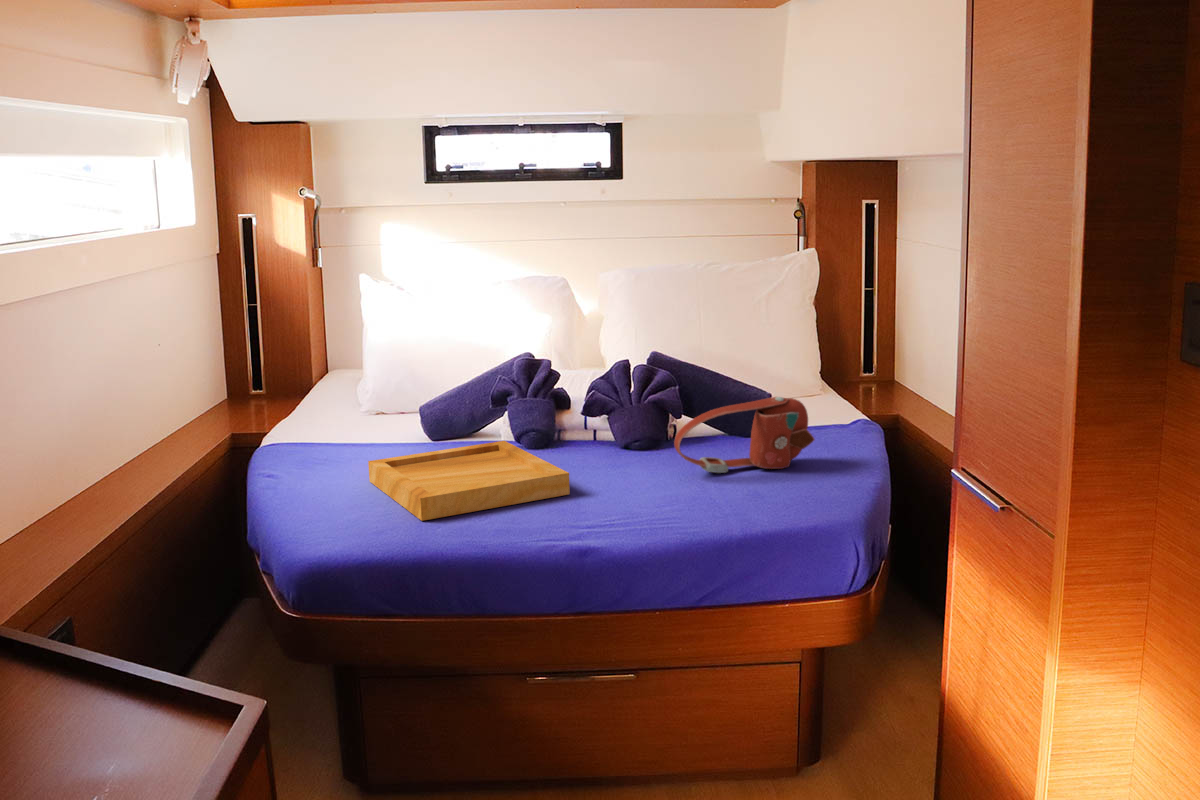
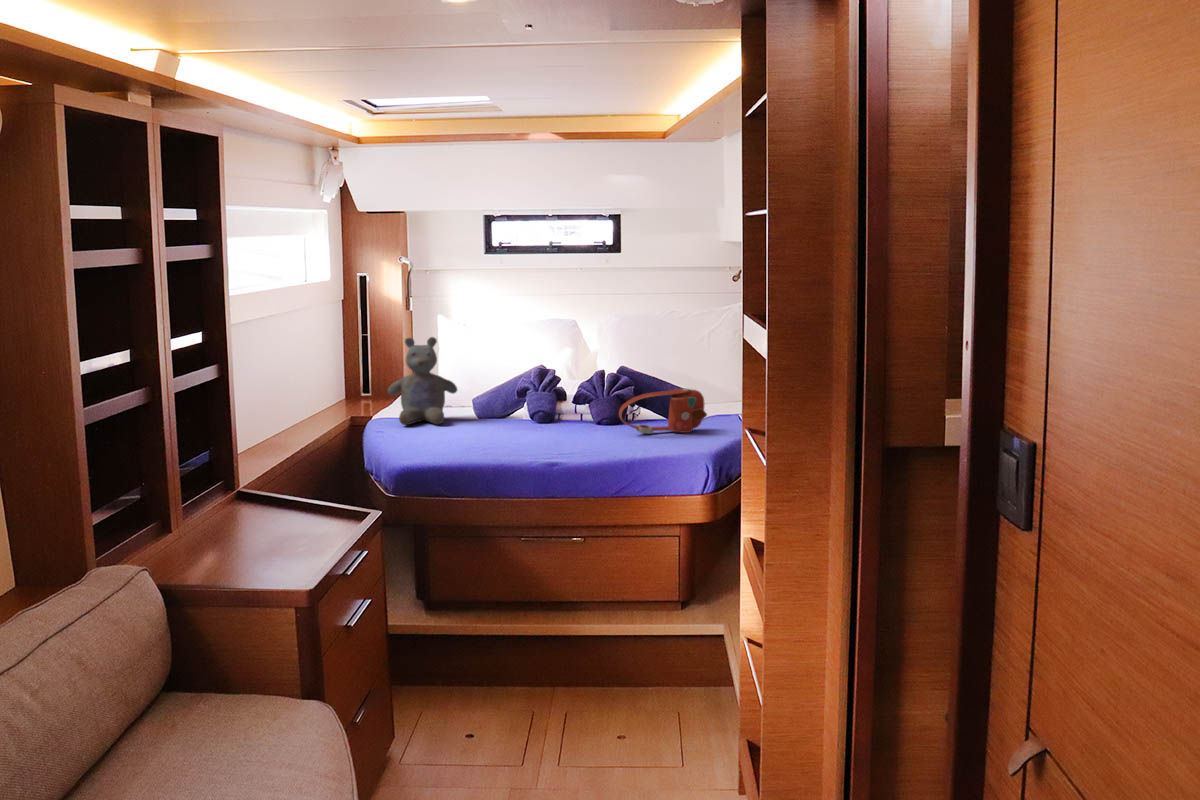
stuffed bear: none [286,315,399,461] -> present [388,337,457,425]
tray: present [368,441,570,521] -> none [436,415,553,450]

